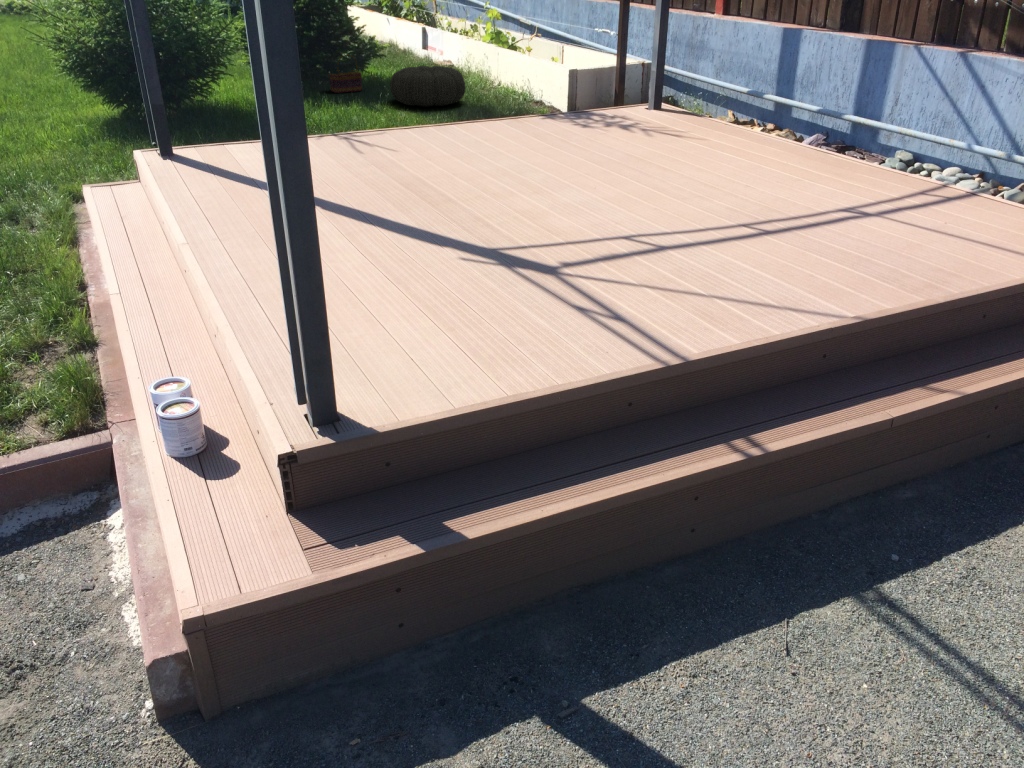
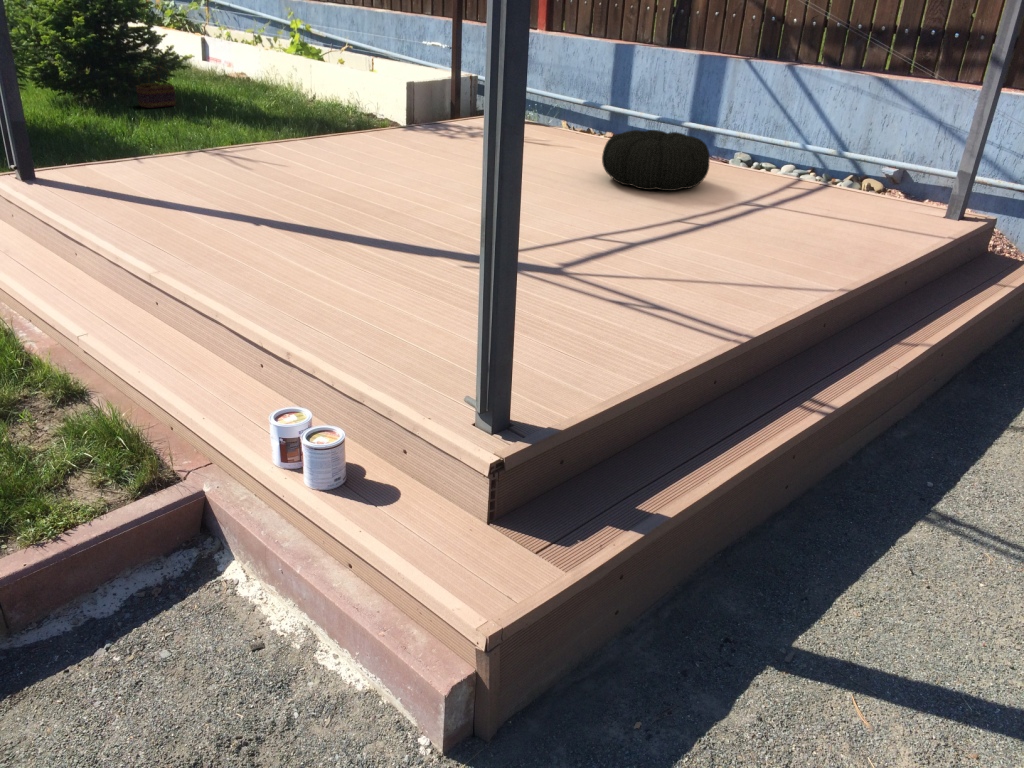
pouf: present [390,66,466,107] -> present [602,130,710,191]

